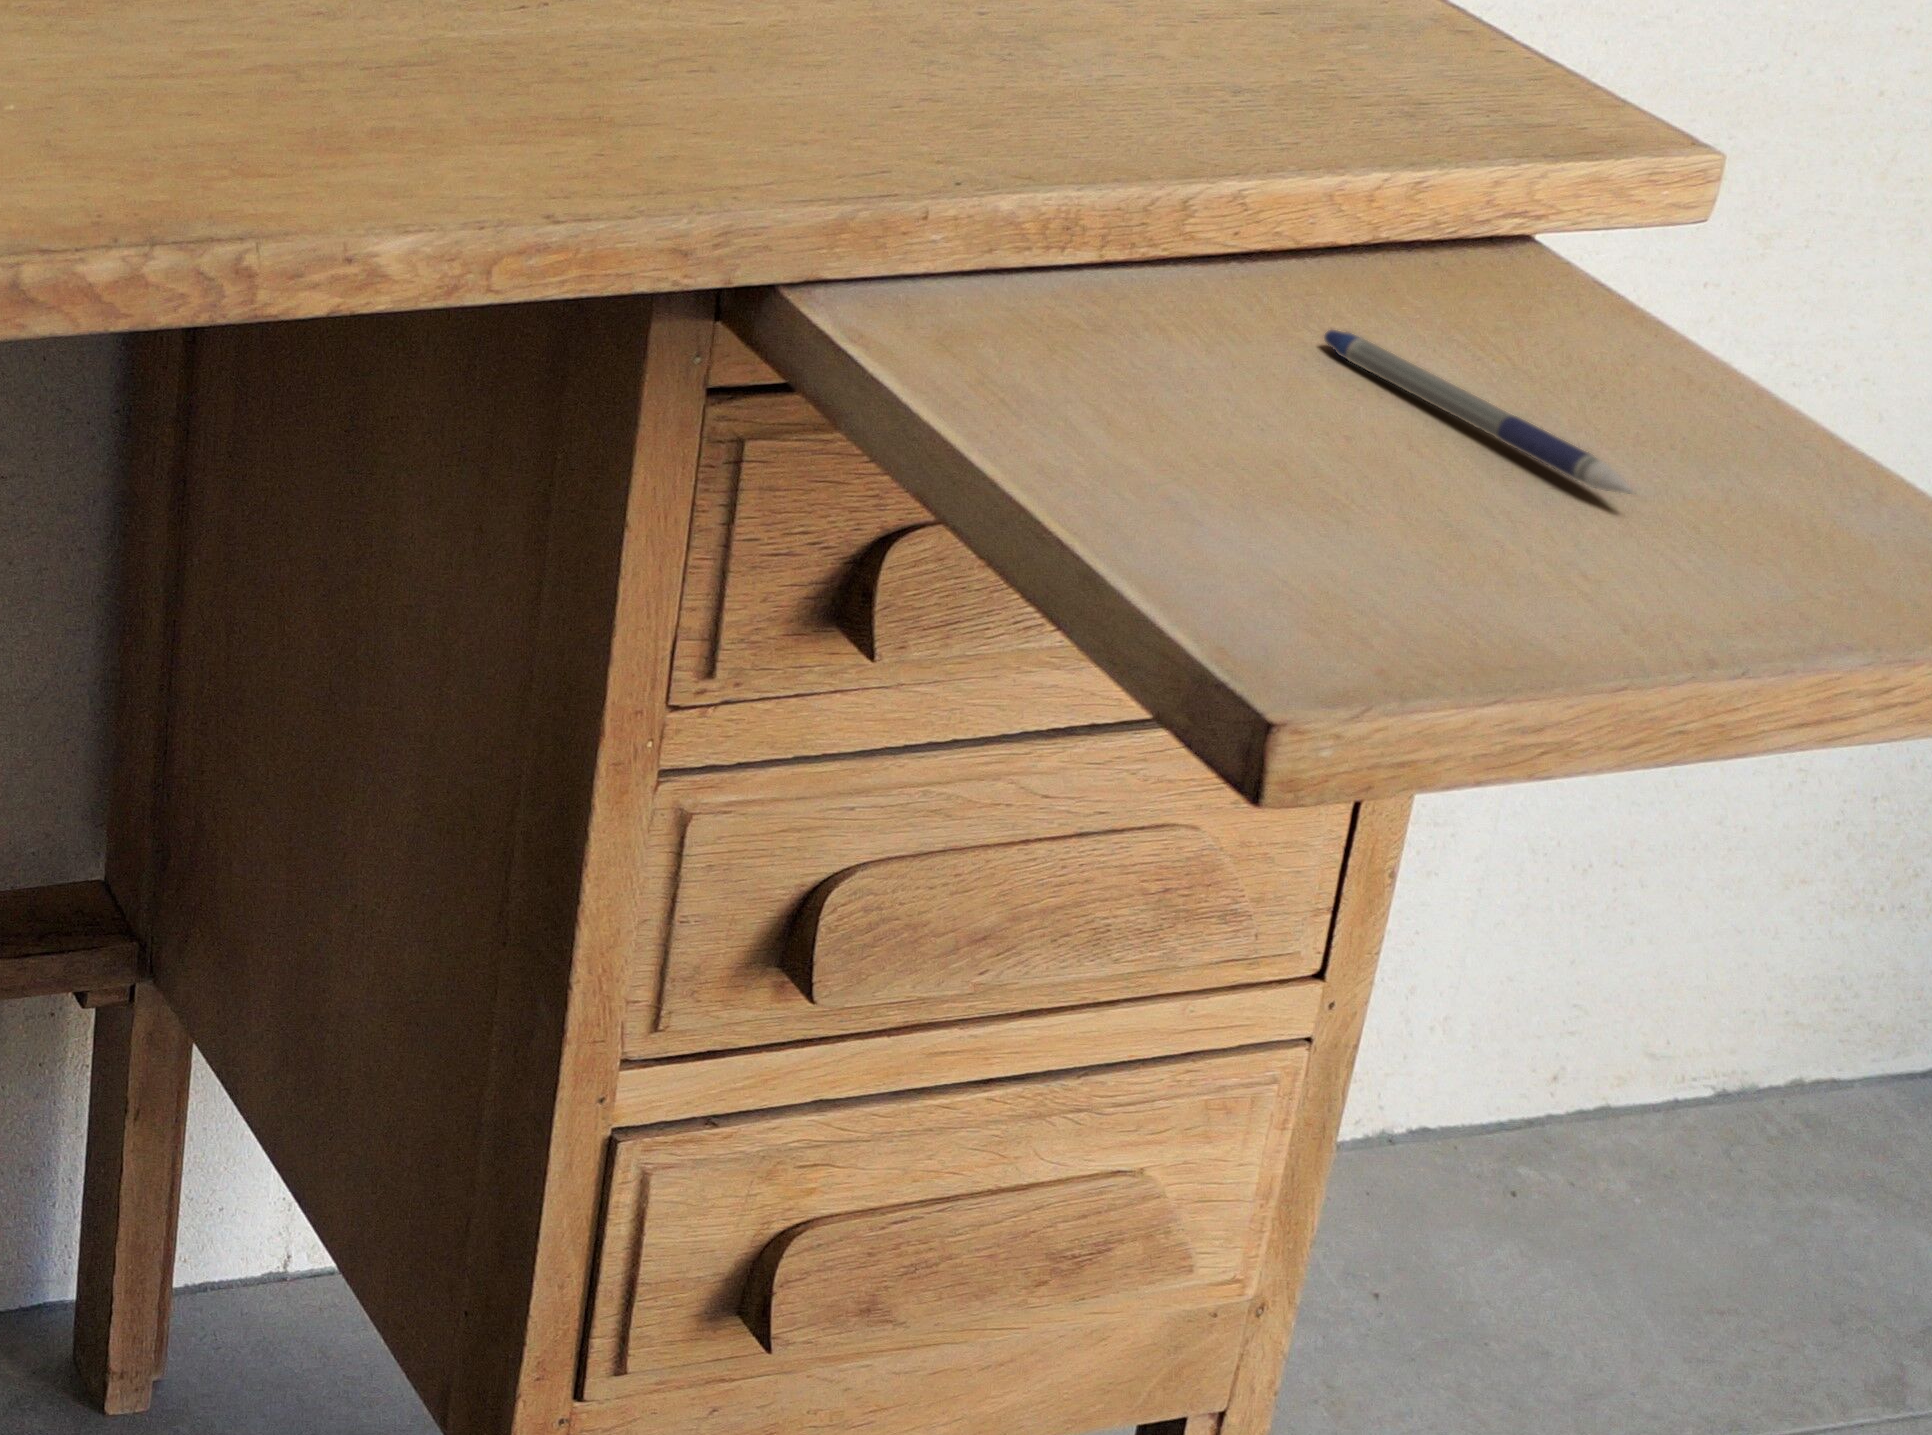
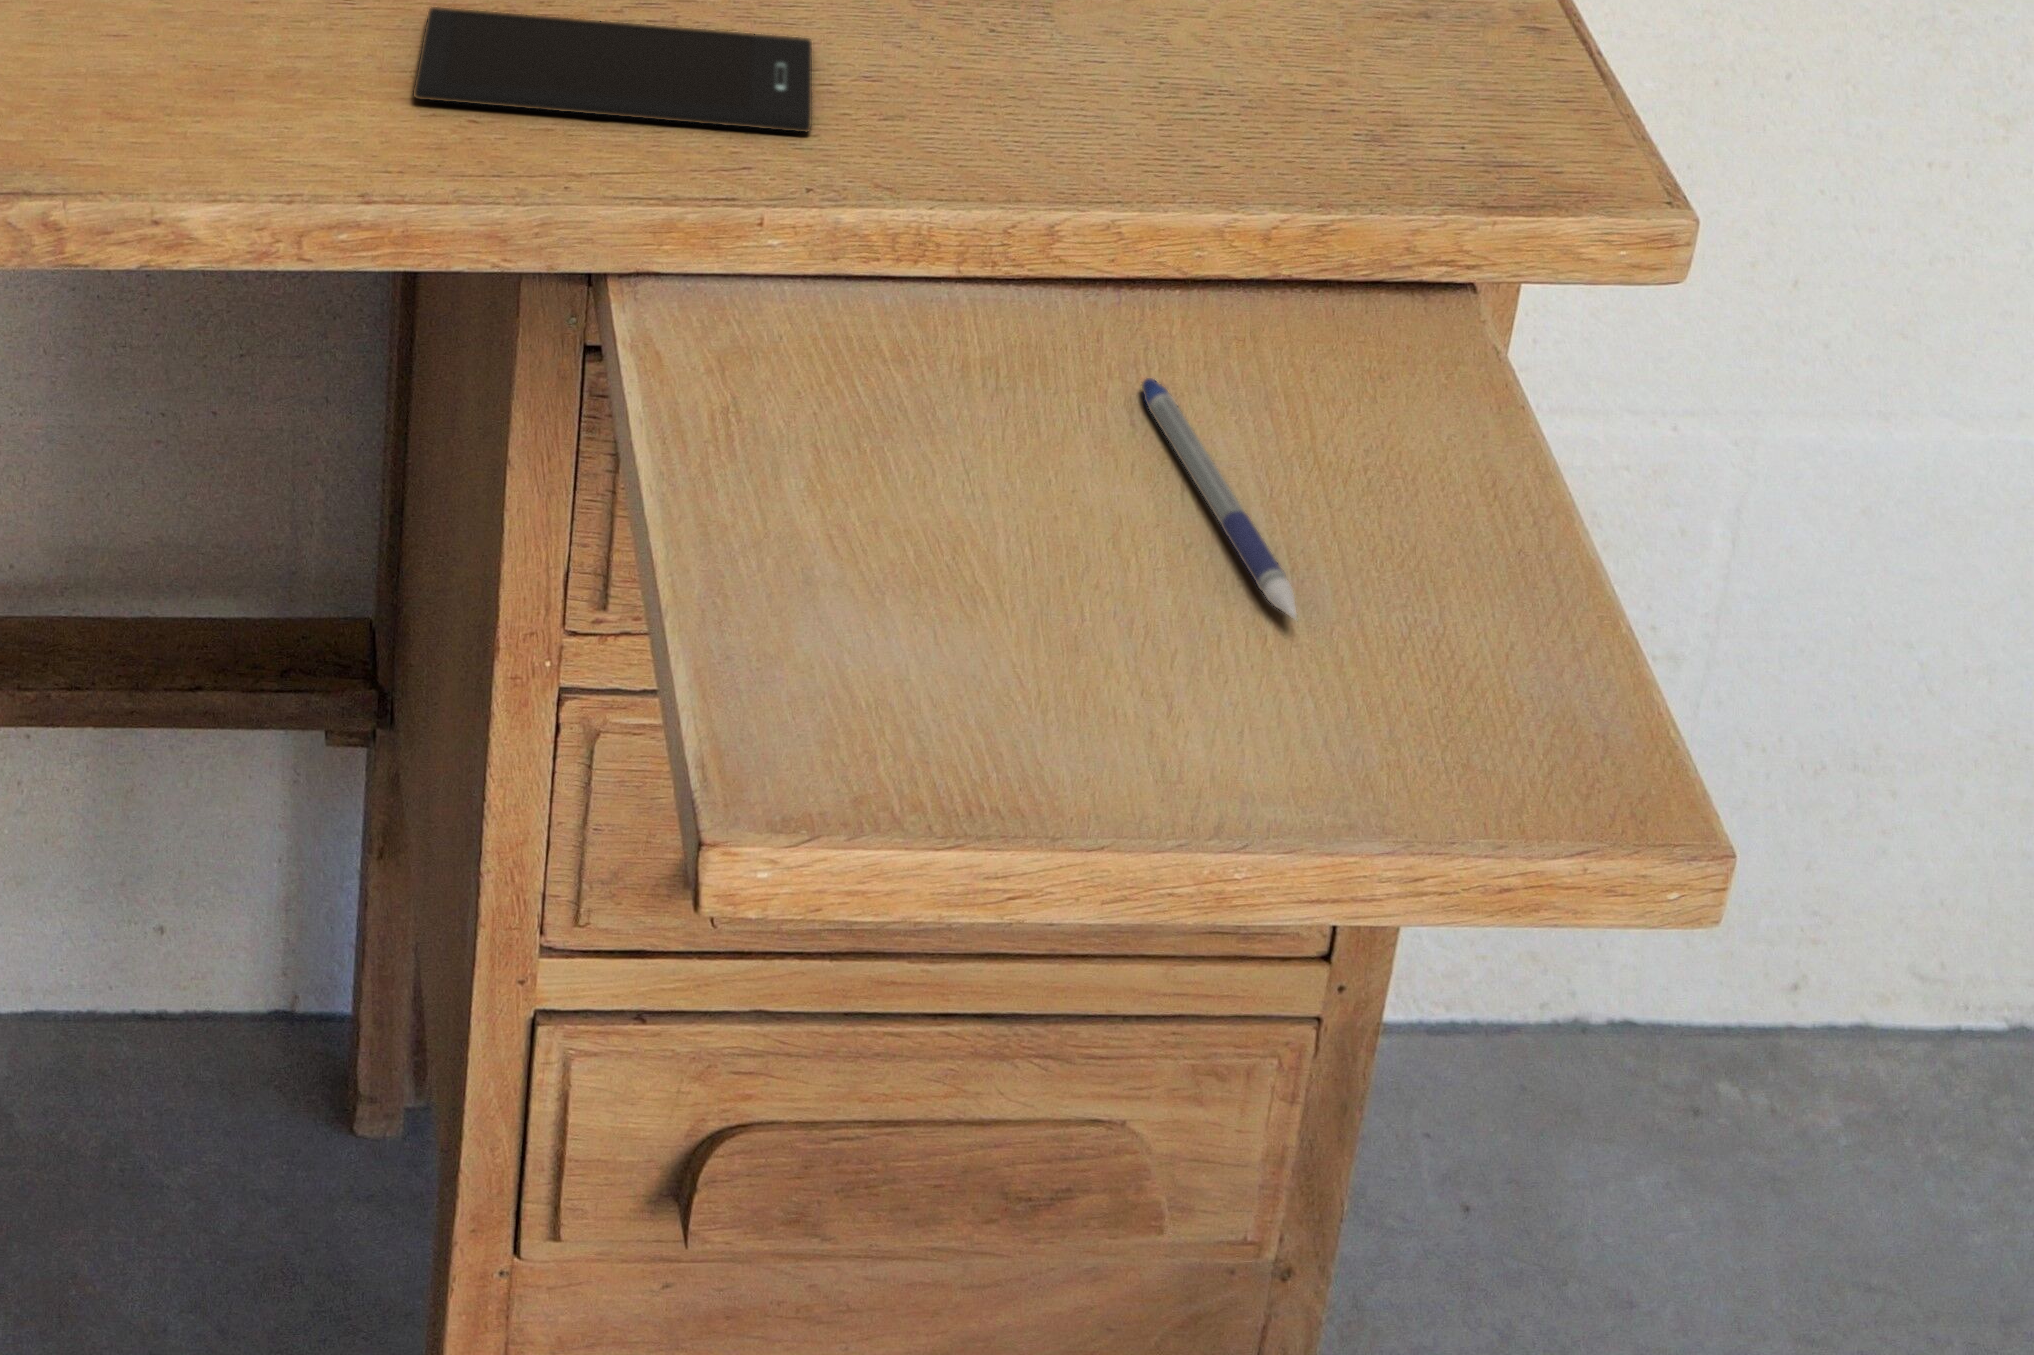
smartphone: none [480,80,916,150] -> present [413,7,812,132]

